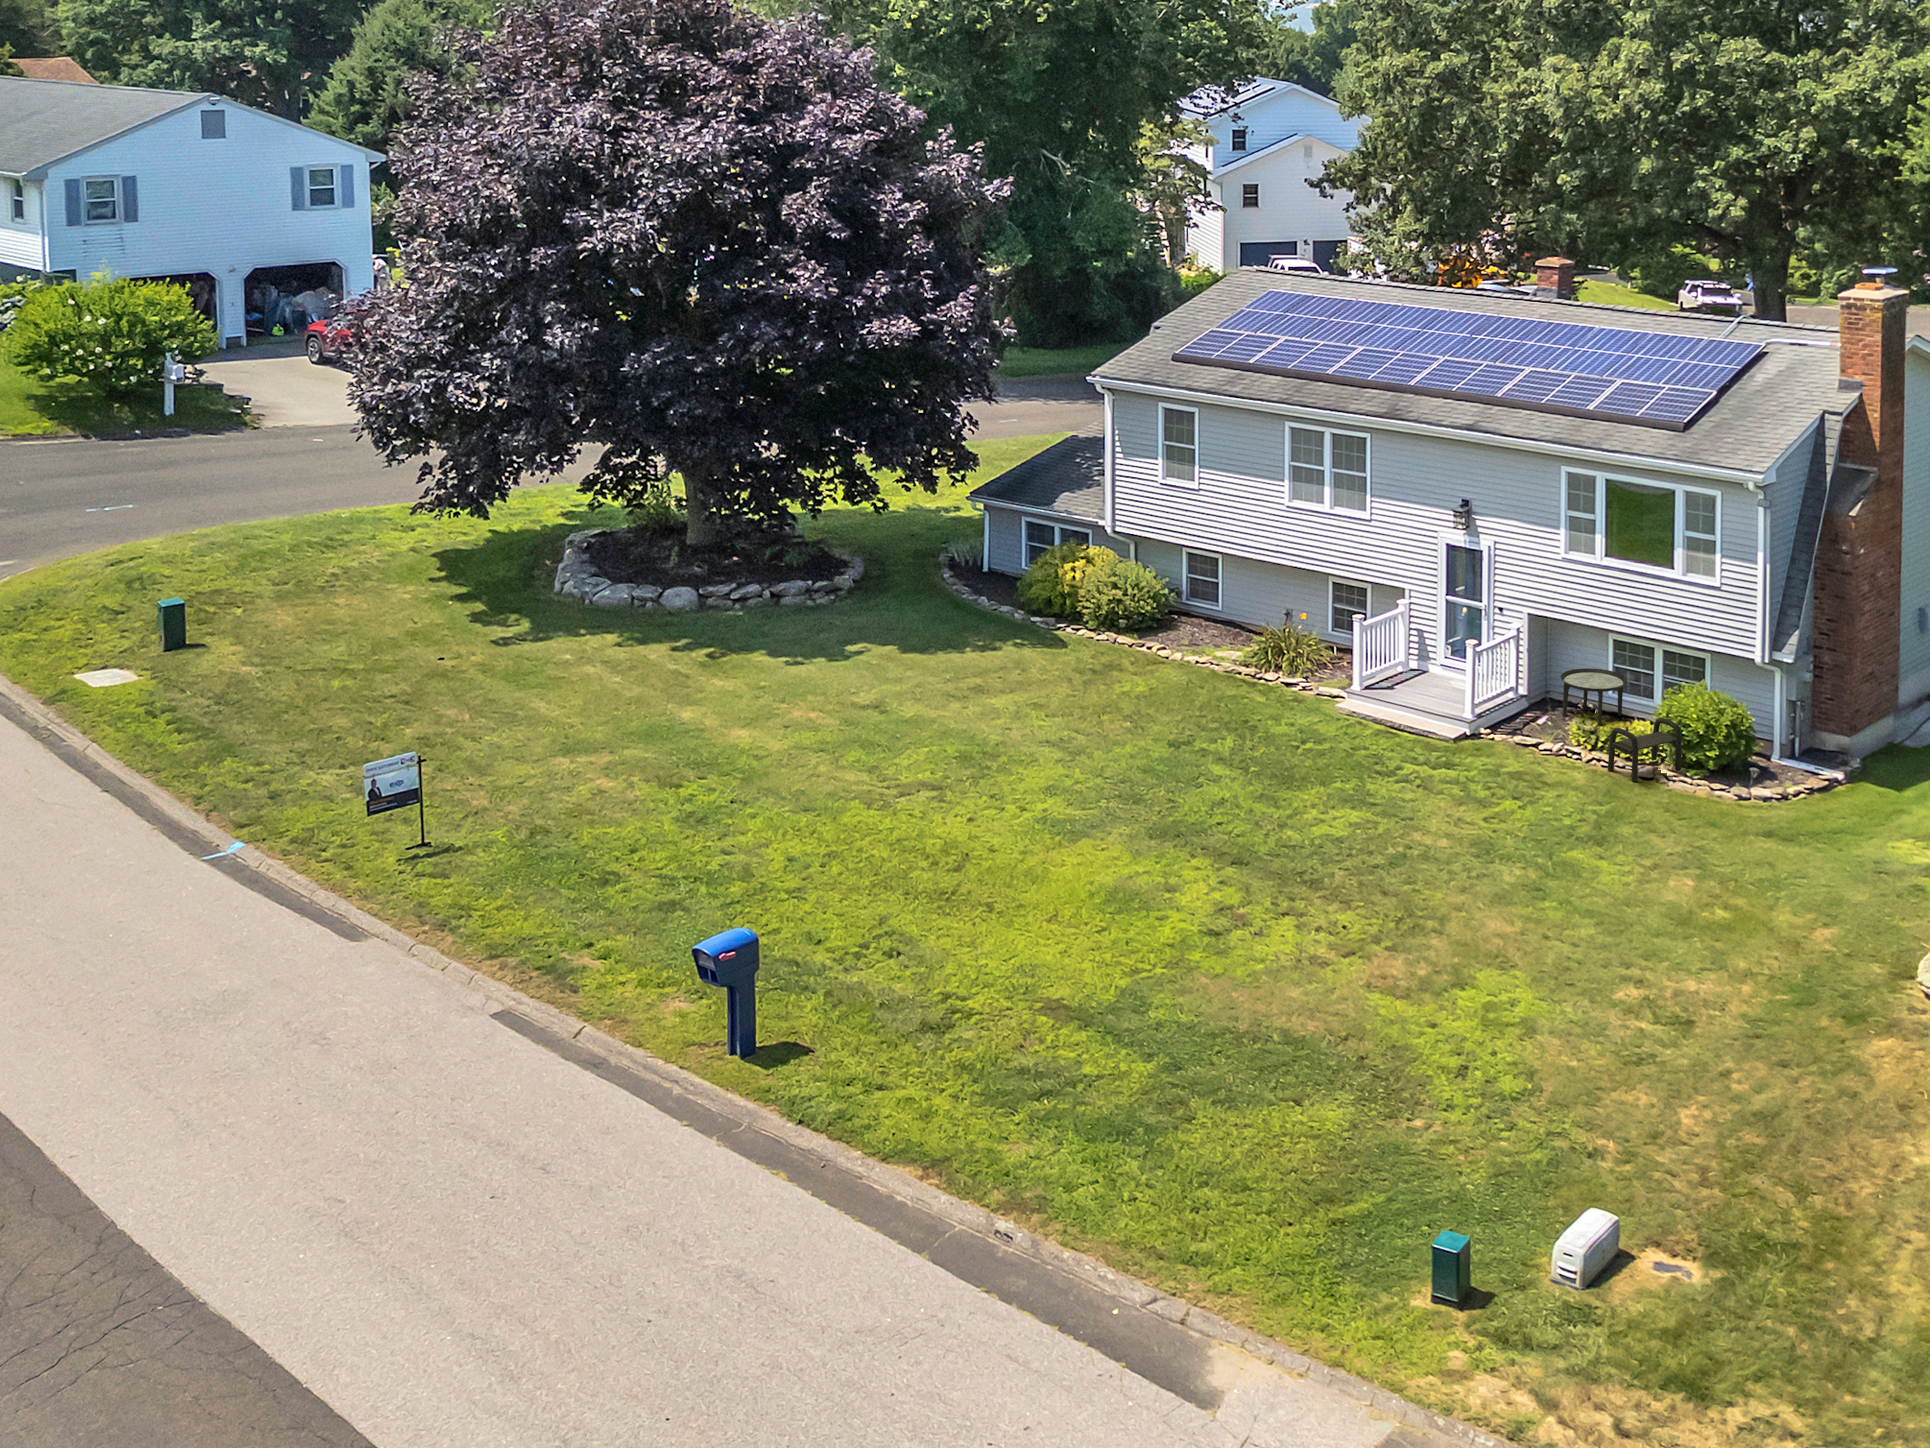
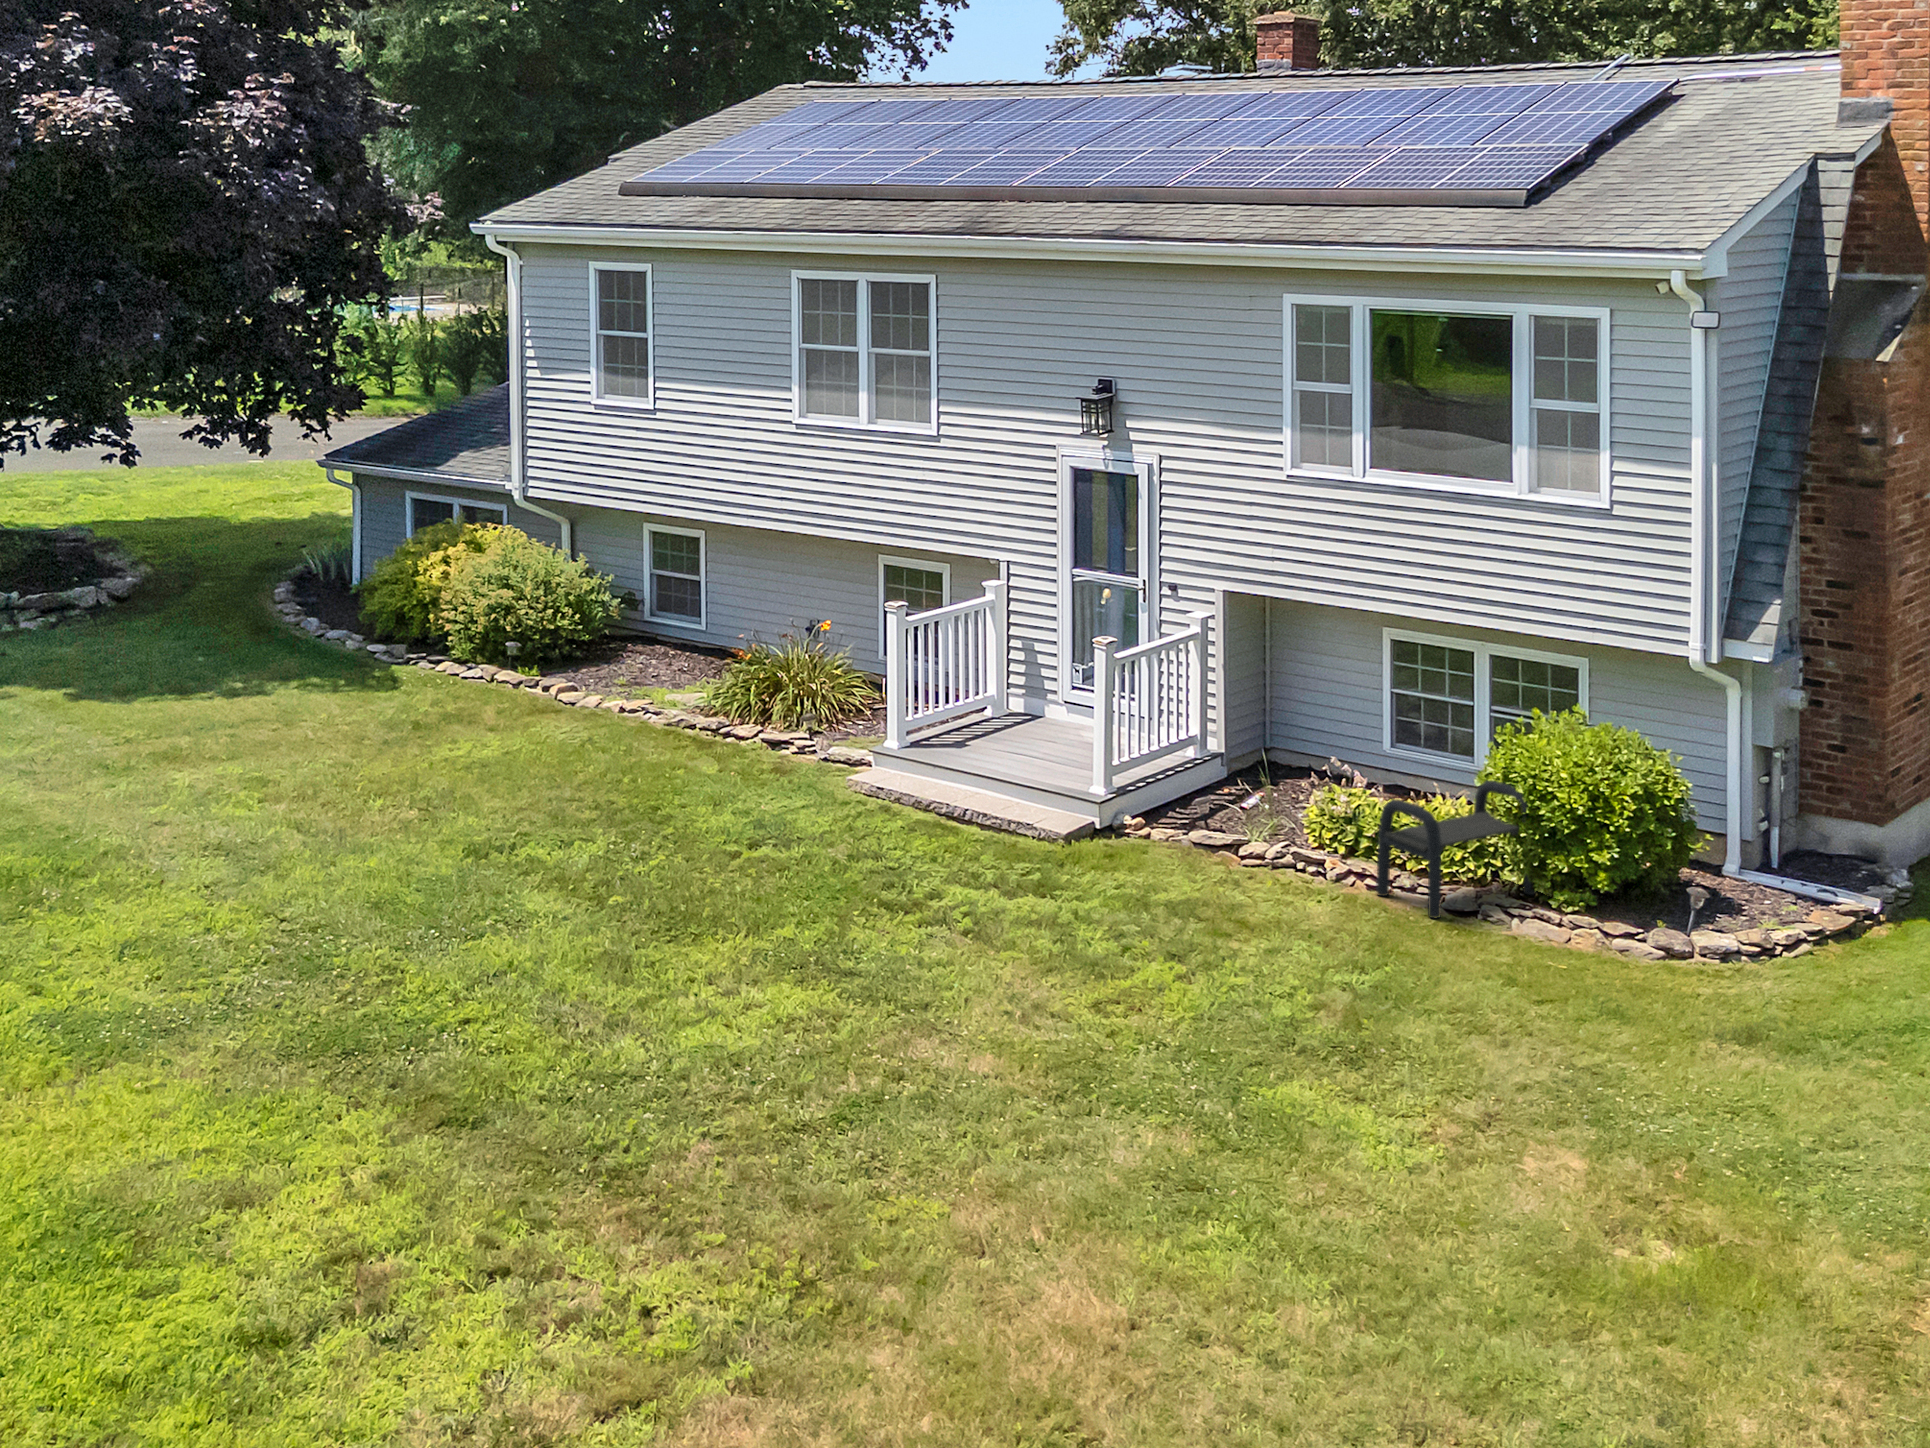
round table: present [1560,668,1627,726] -> none [1285,699,1420,809]

